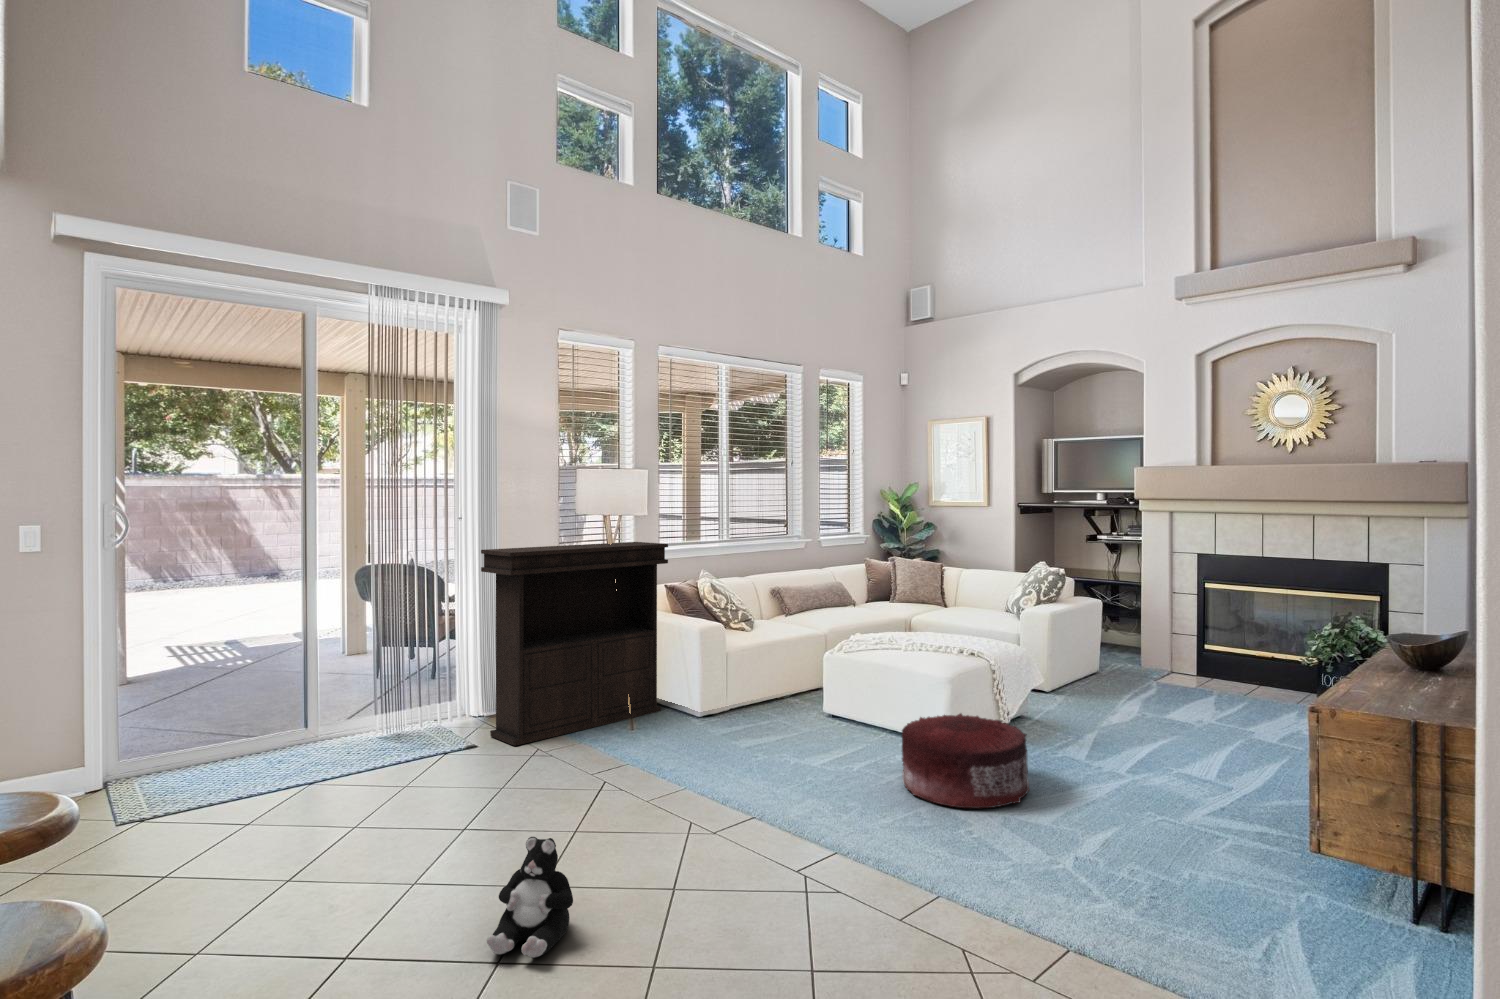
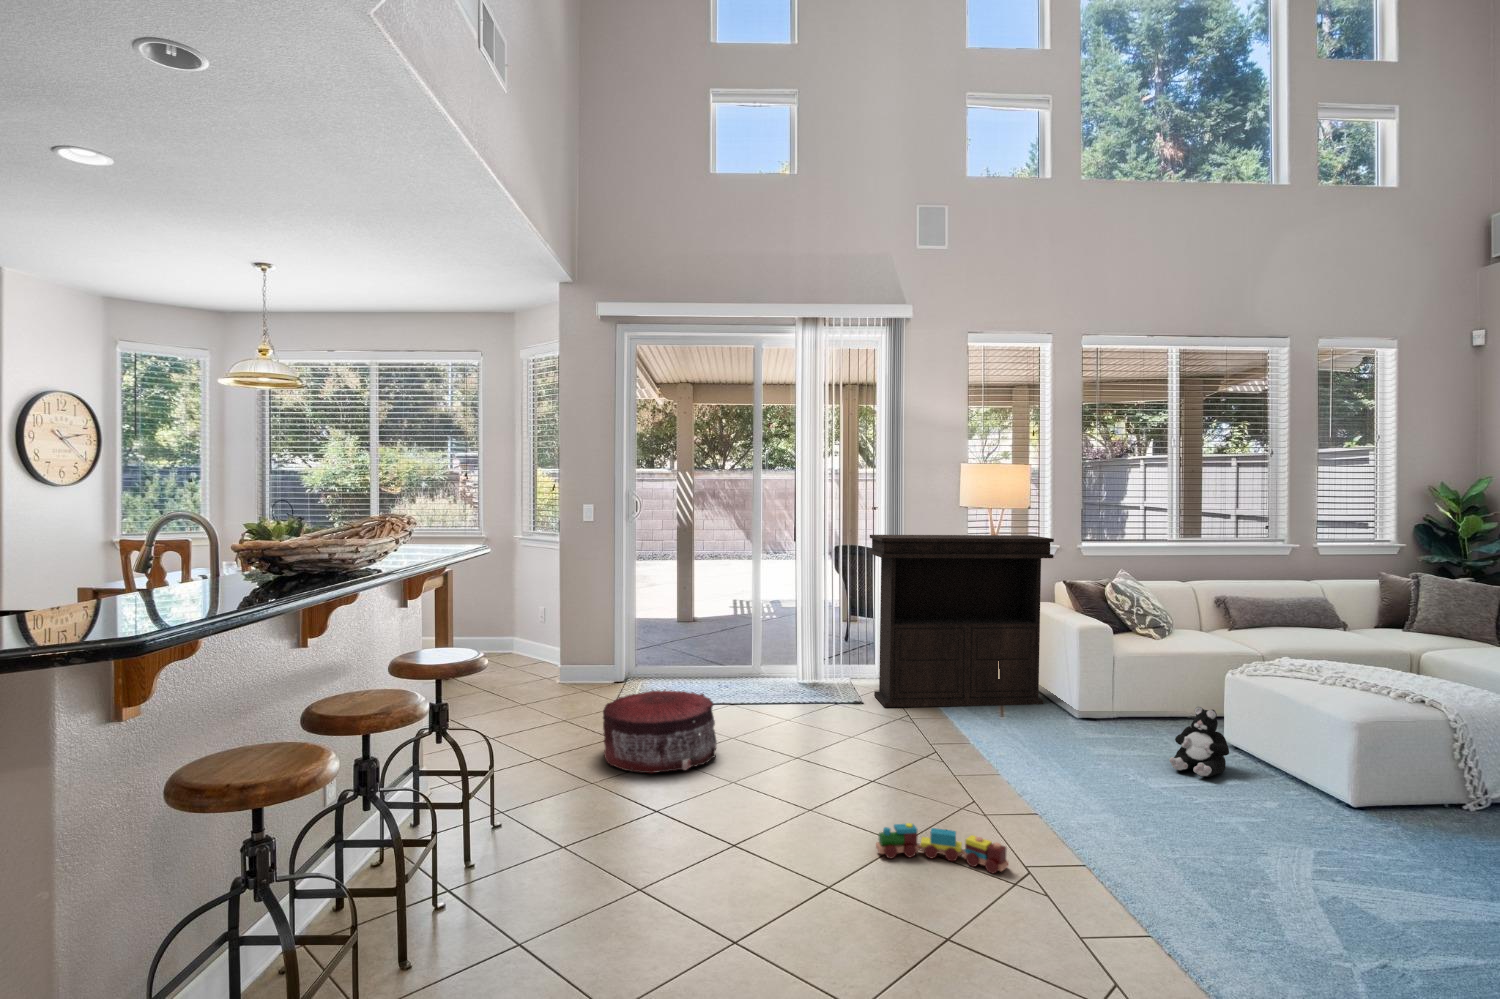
pouf: present [902,713,1029,808] -> present [603,690,717,773]
plush toy: present [487,837,573,958] -> present [1169,707,1229,777]
toy train: none [662,849,788,901] -> present [876,823,1008,873]

